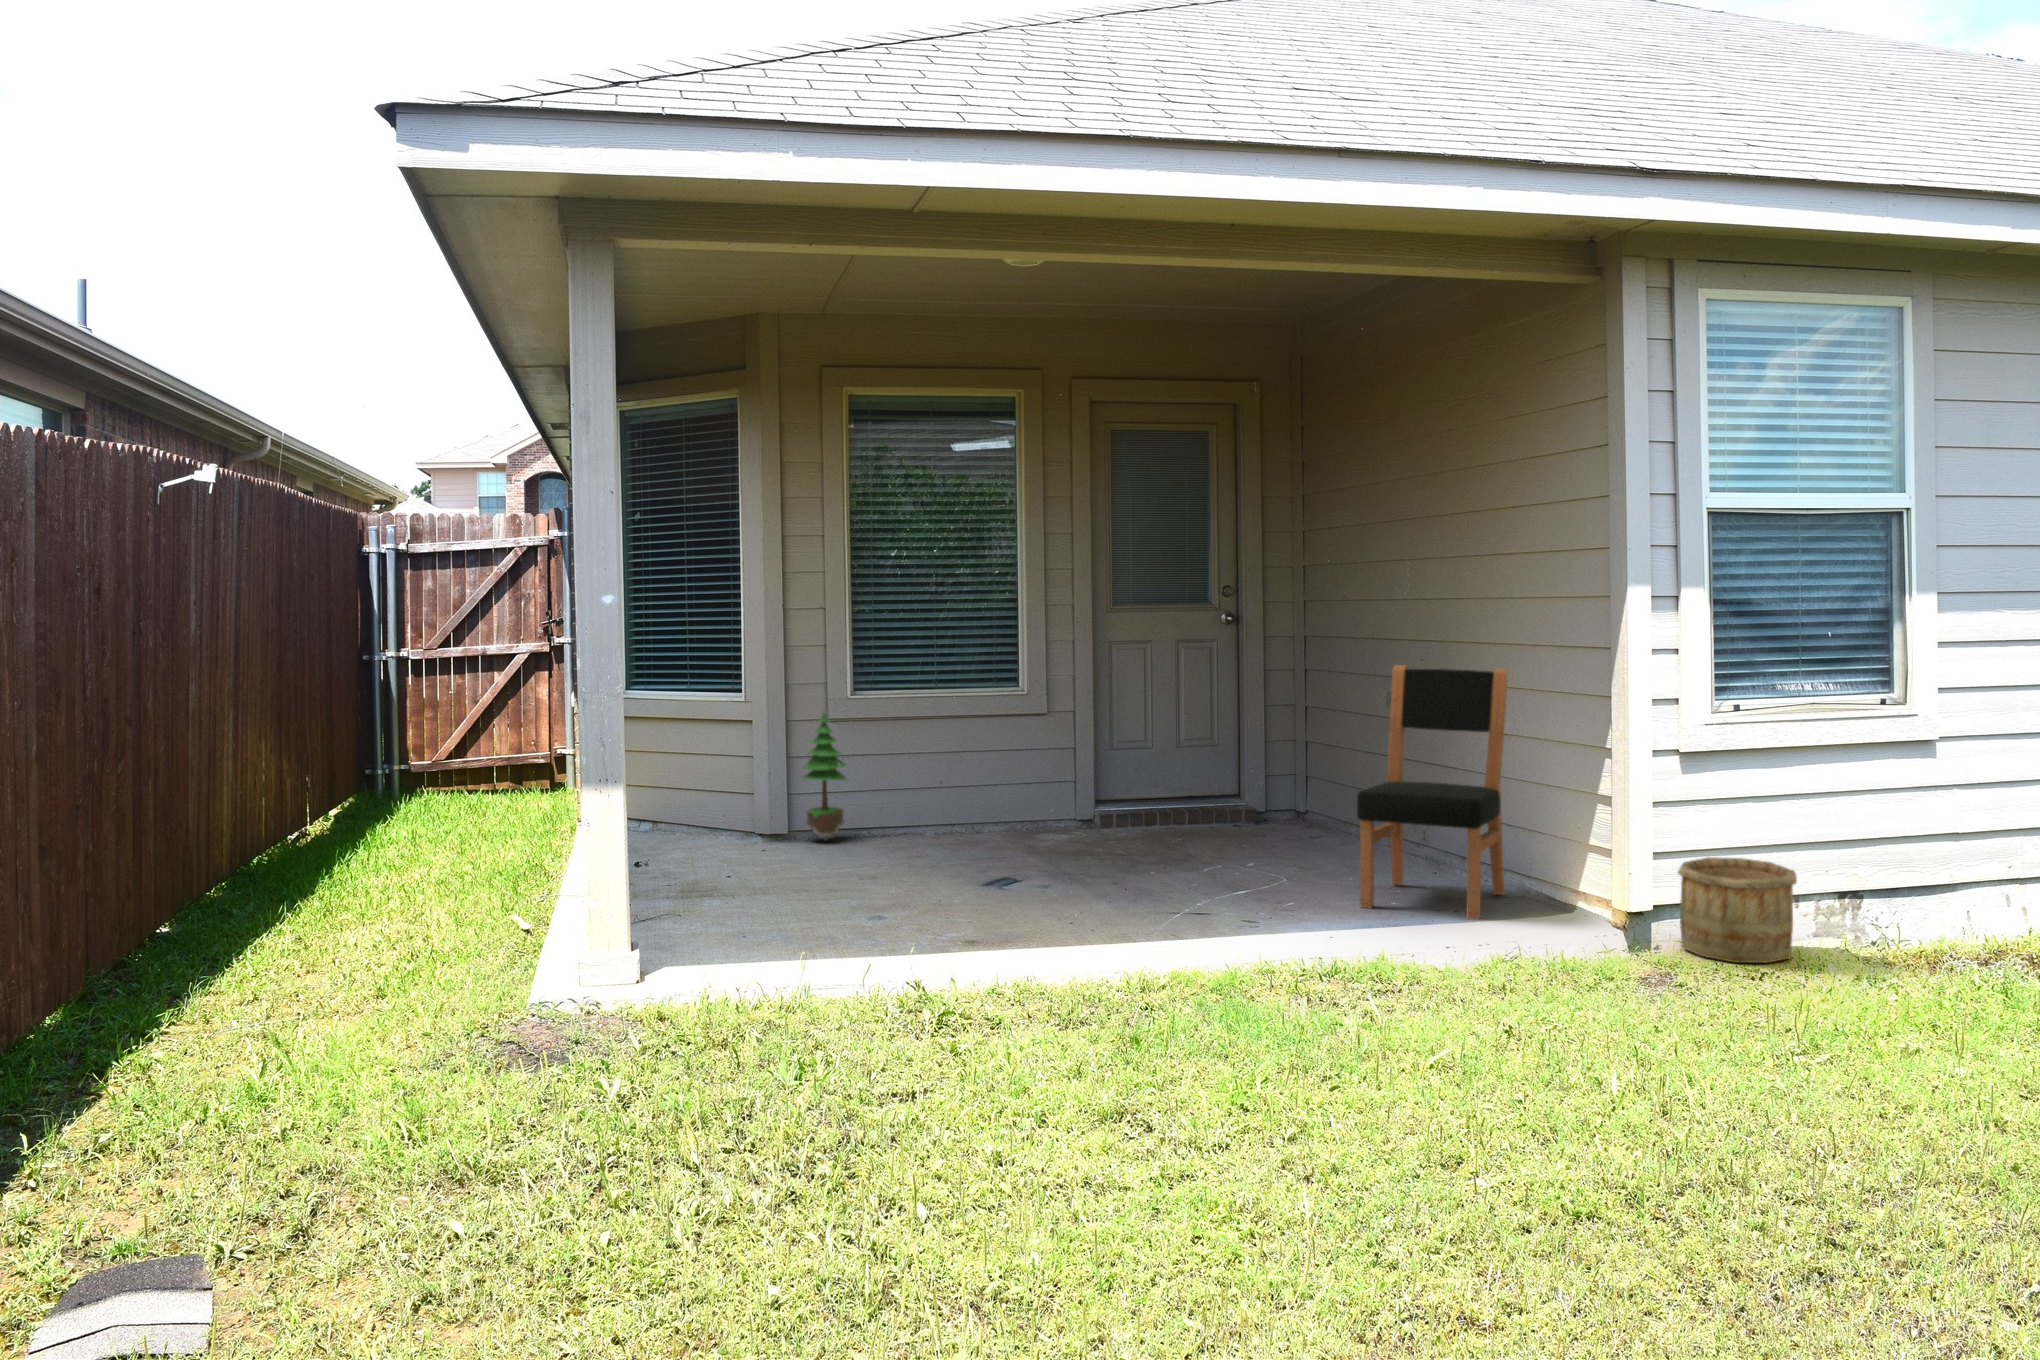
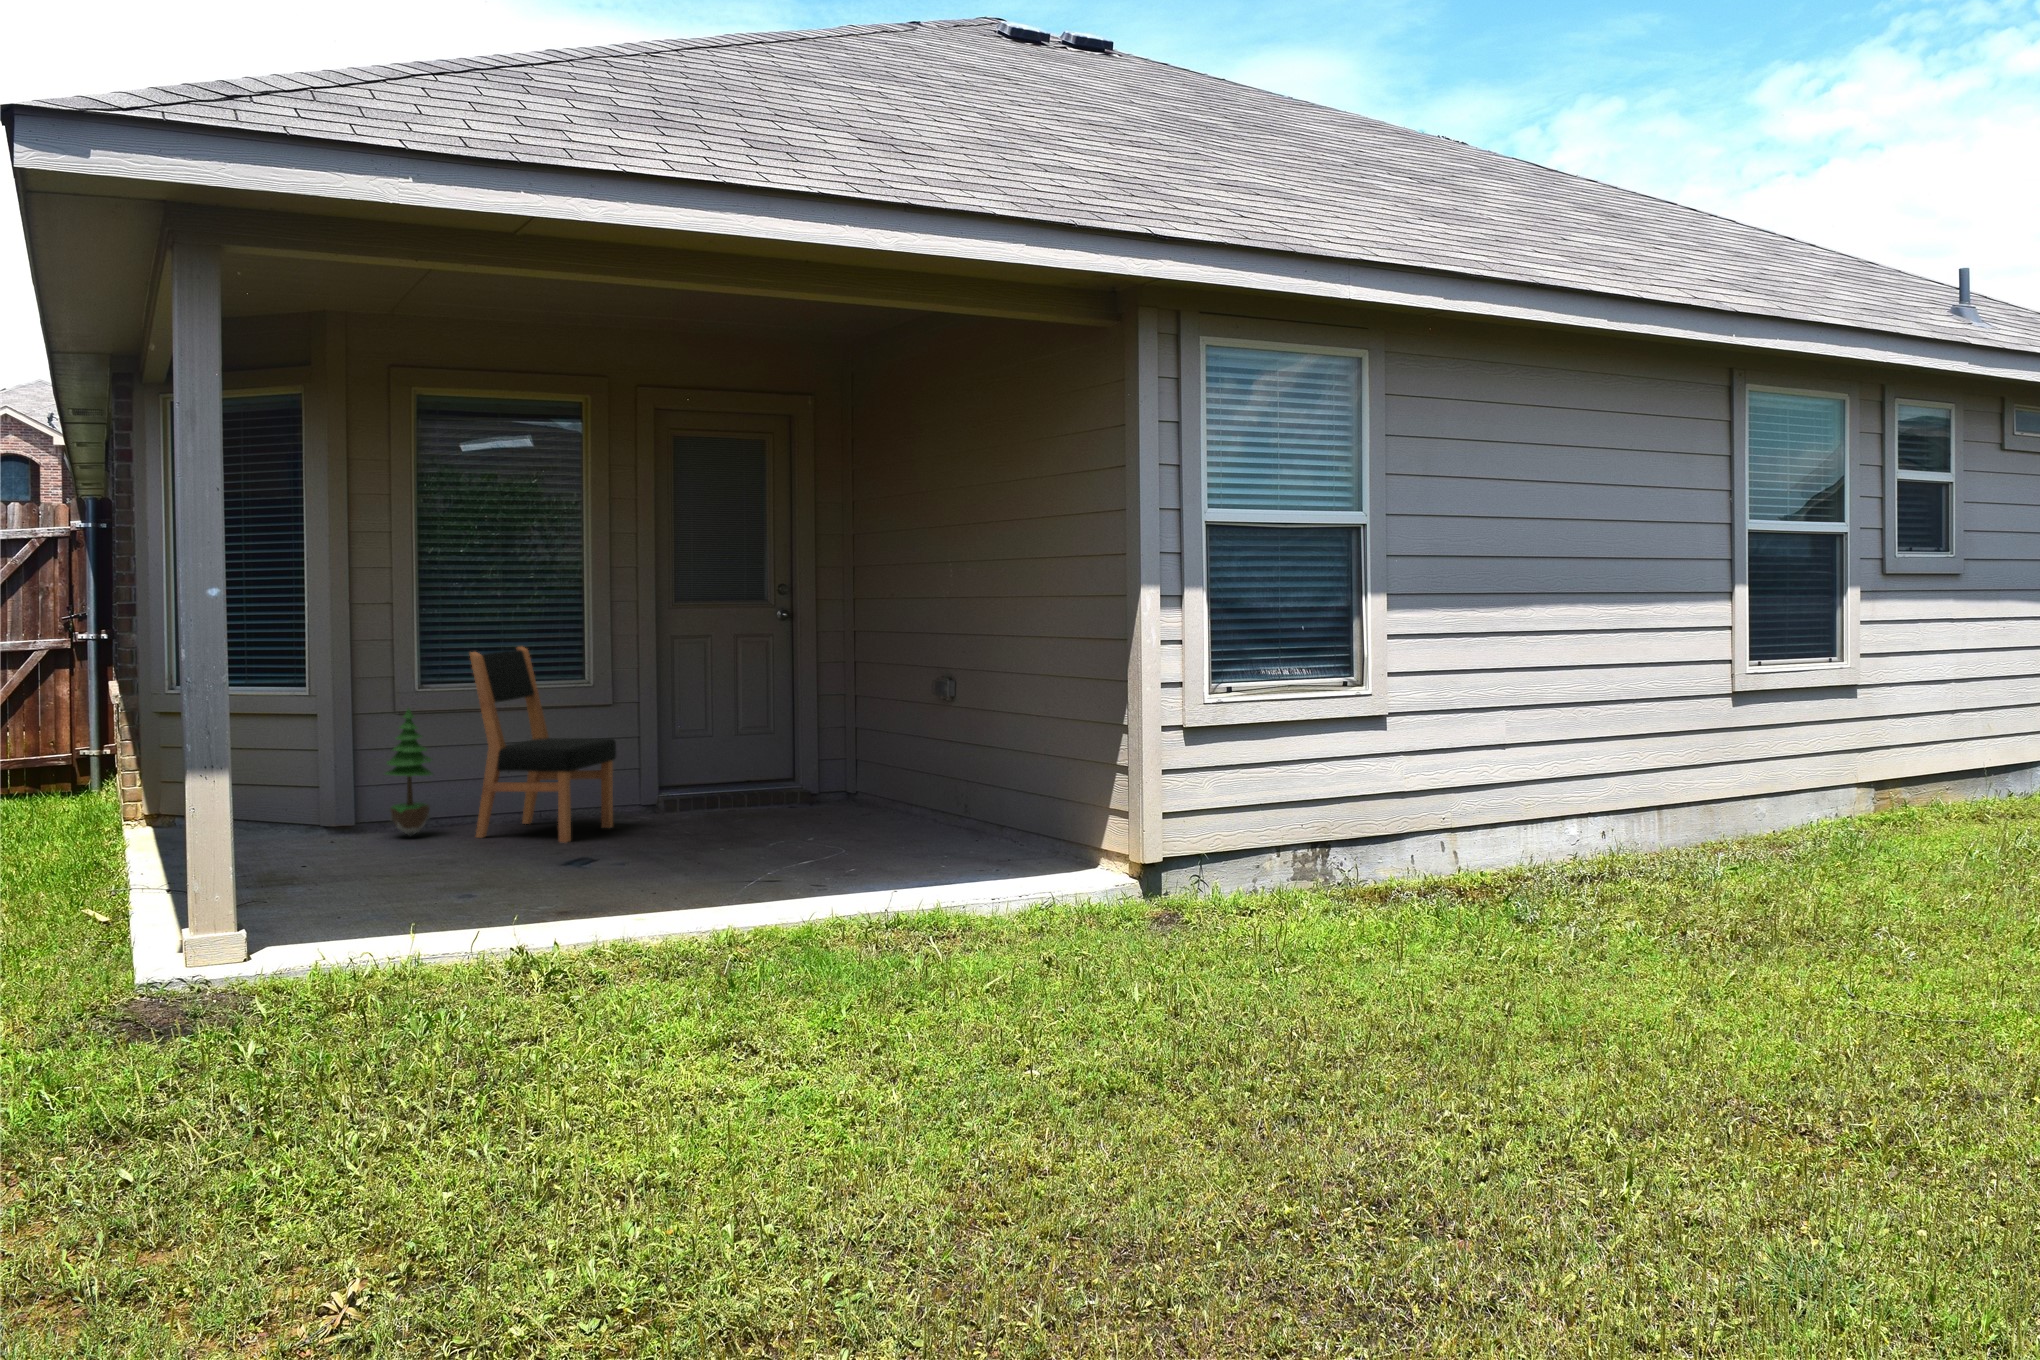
dining chair: present [1357,665,1507,919] -> present [470,647,616,843]
wooden bucket: present [1678,857,1797,963] -> none [1182,815,1272,899]

